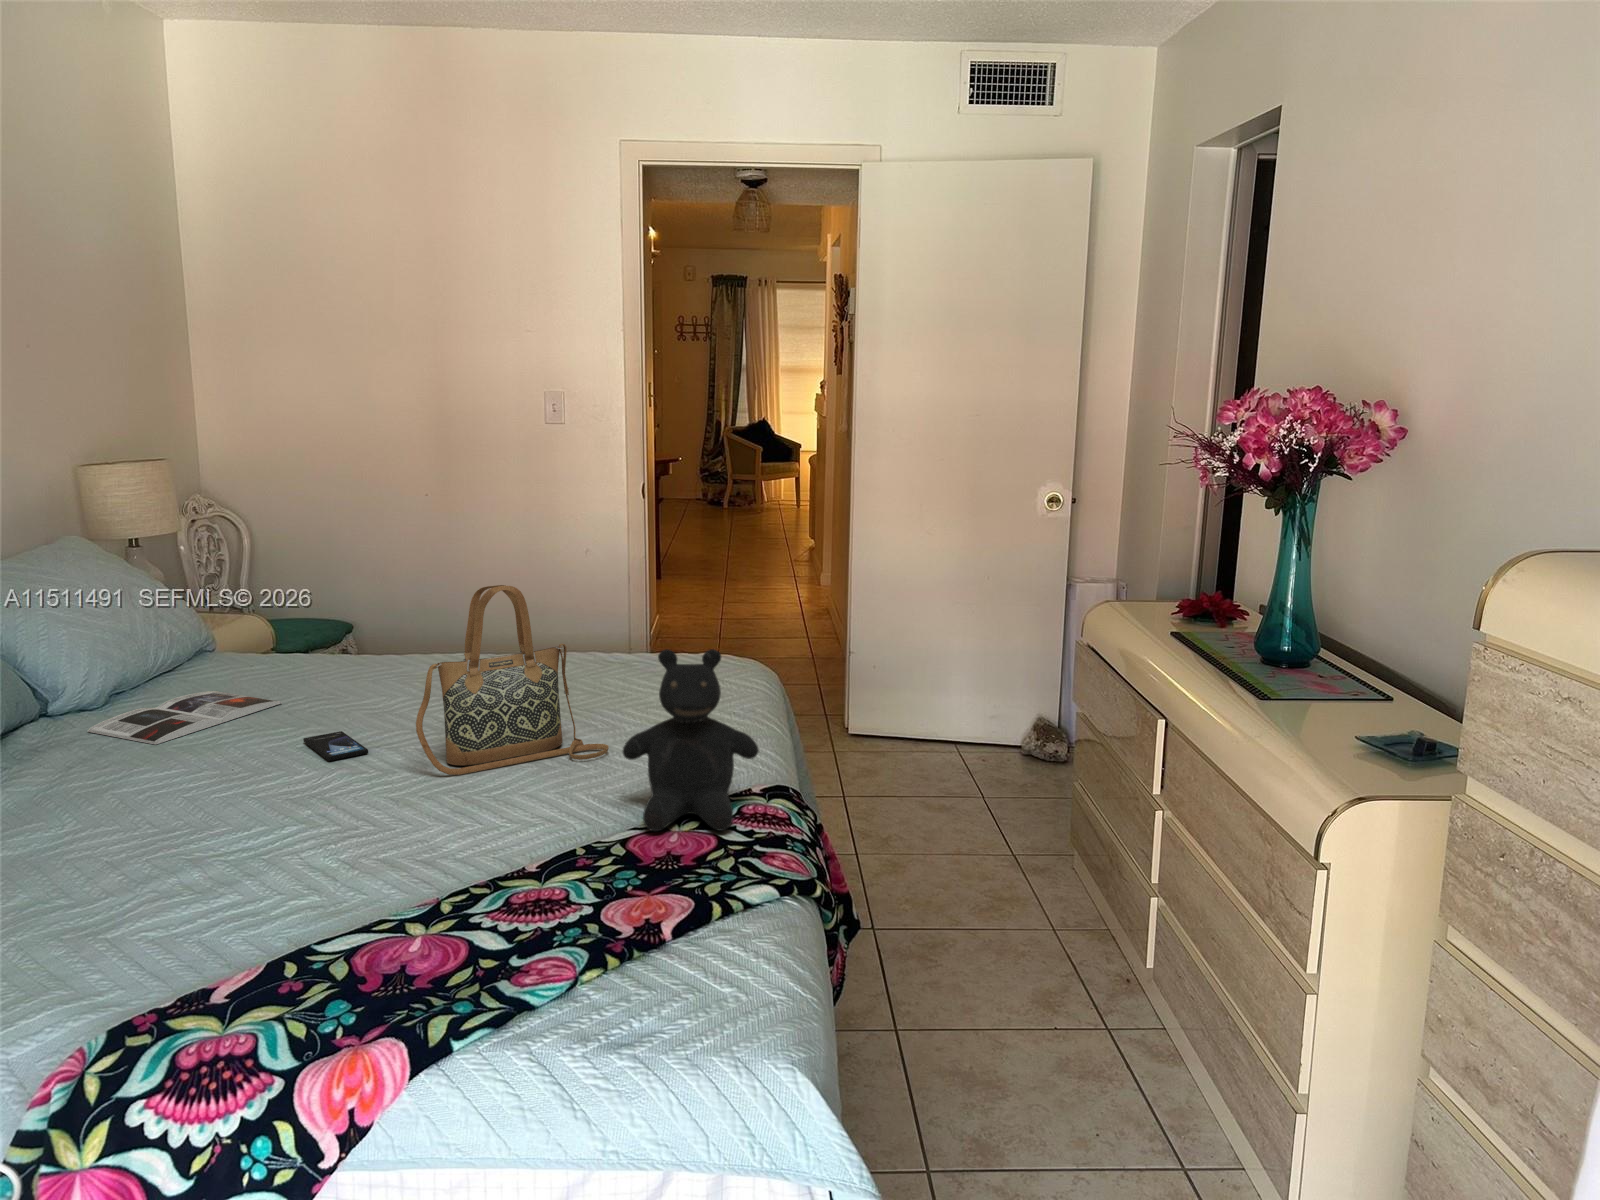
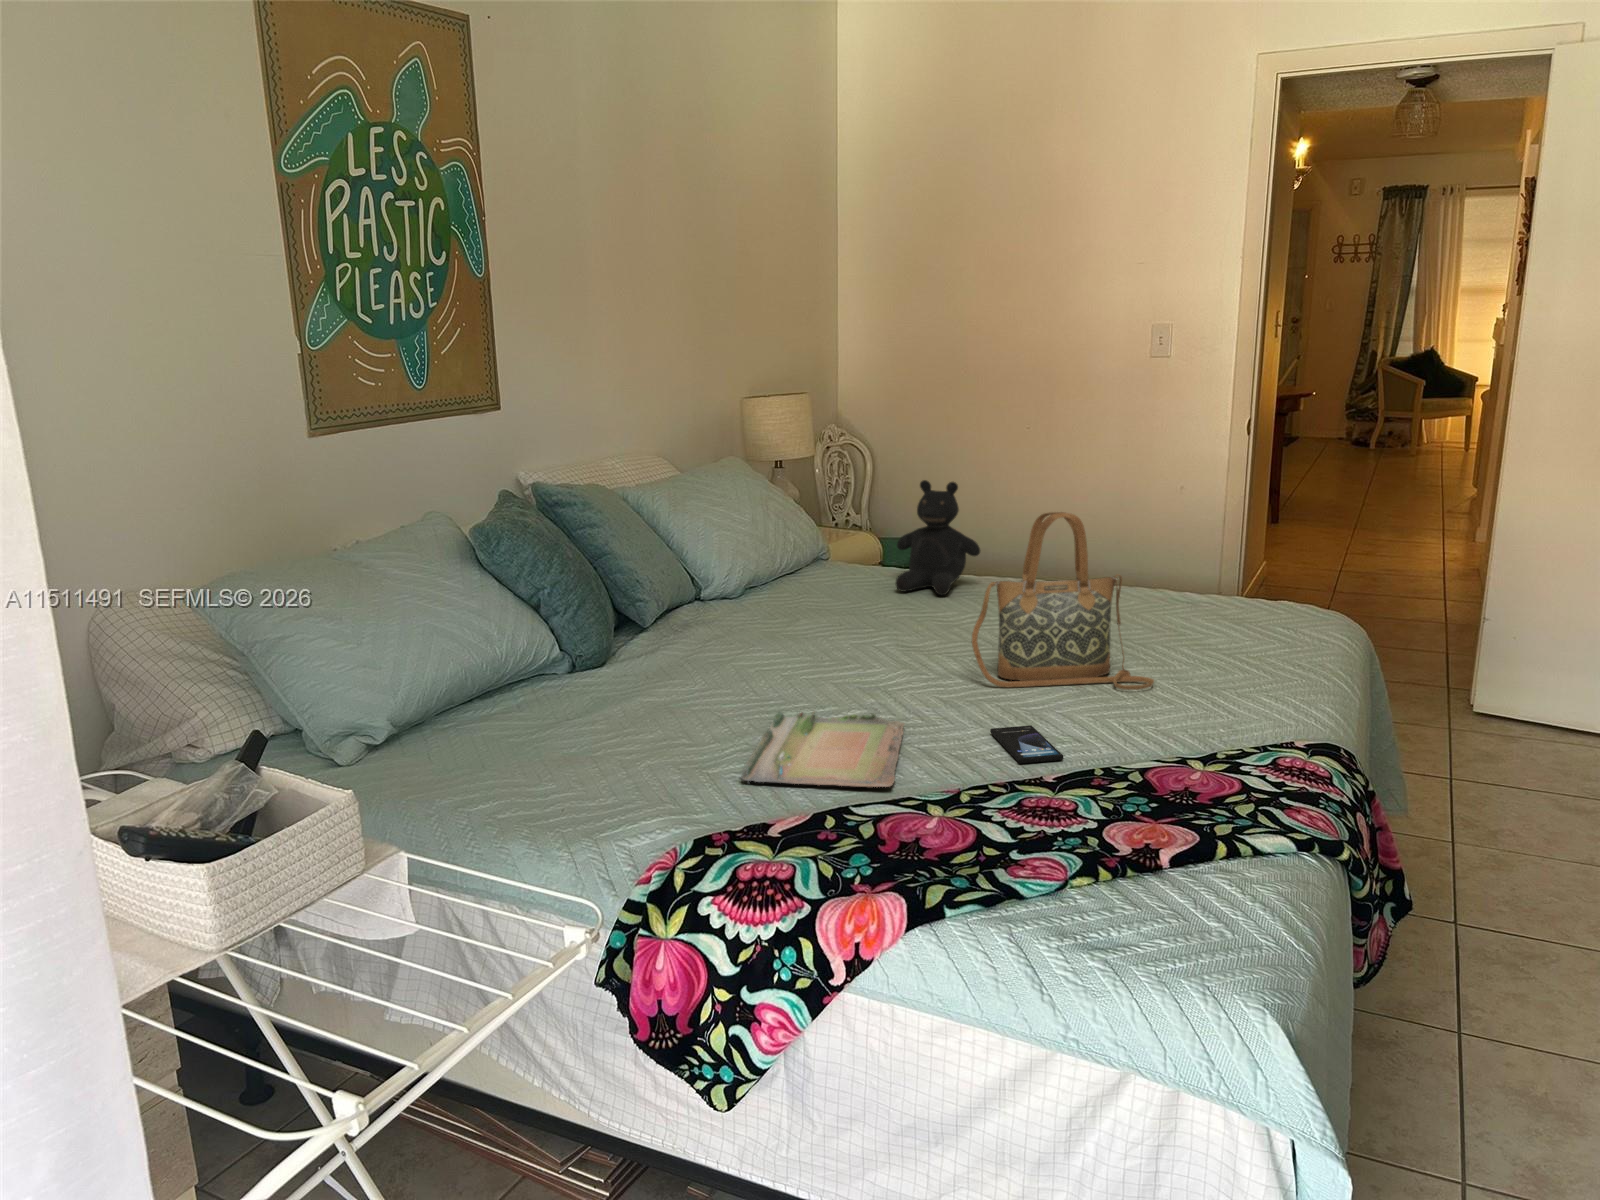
teddy bear: present [623,649,759,831] -> present [896,480,980,595]
magazine: present [87,691,282,744] -> none [718,589,870,629]
smartphone: present [303,731,368,761] -> present [990,725,1064,763]
tray: none [159,818,358,940] -> present [741,709,904,787]

